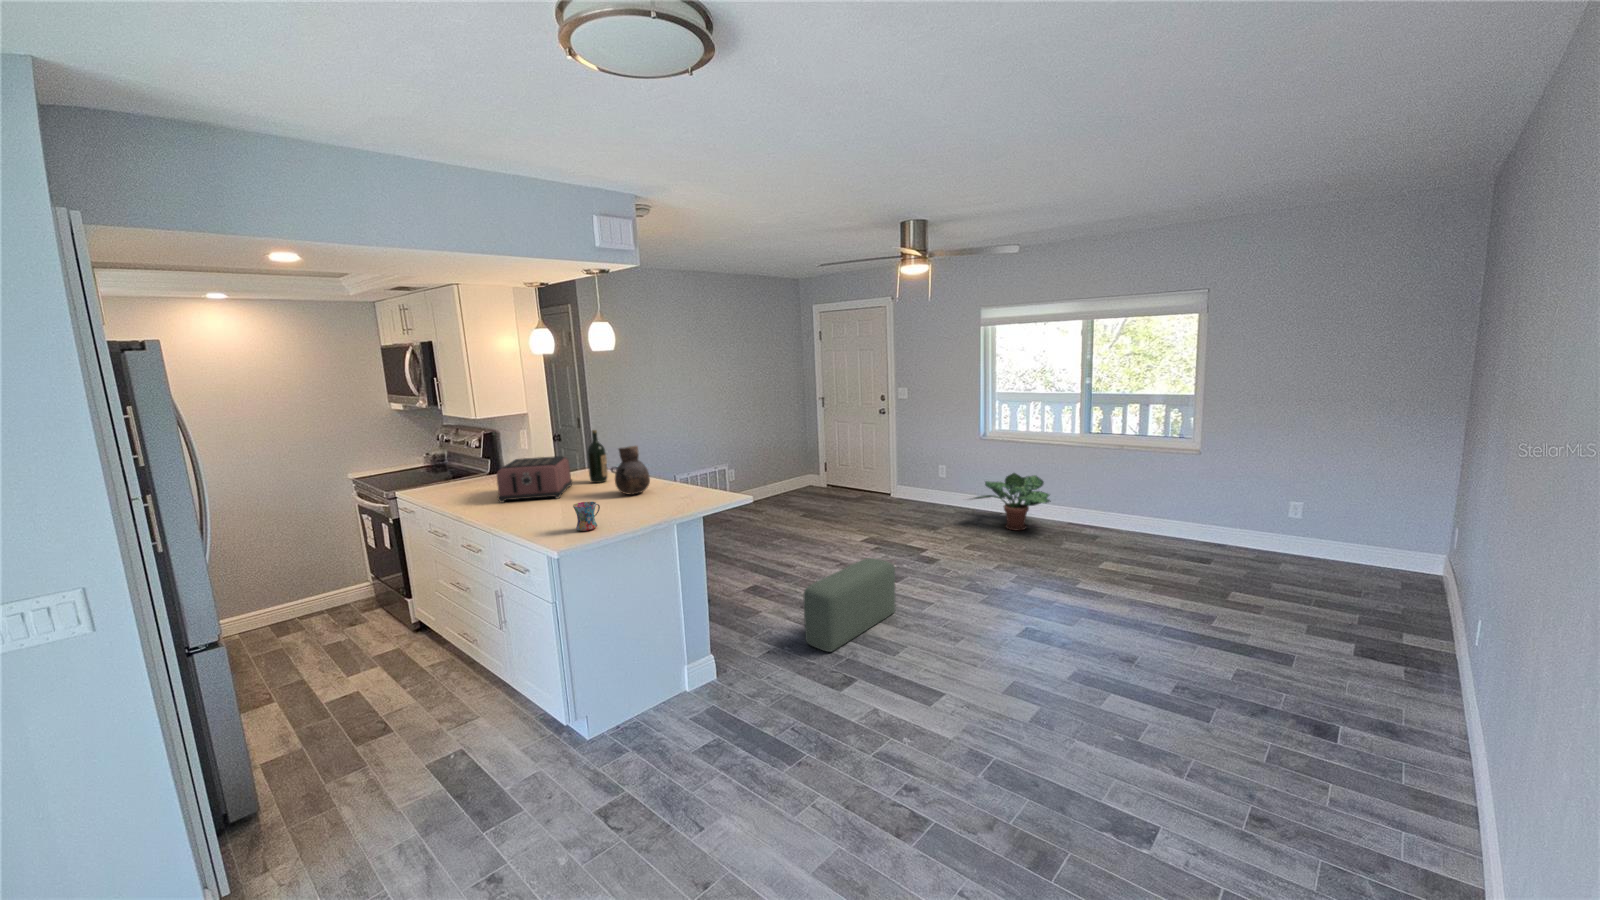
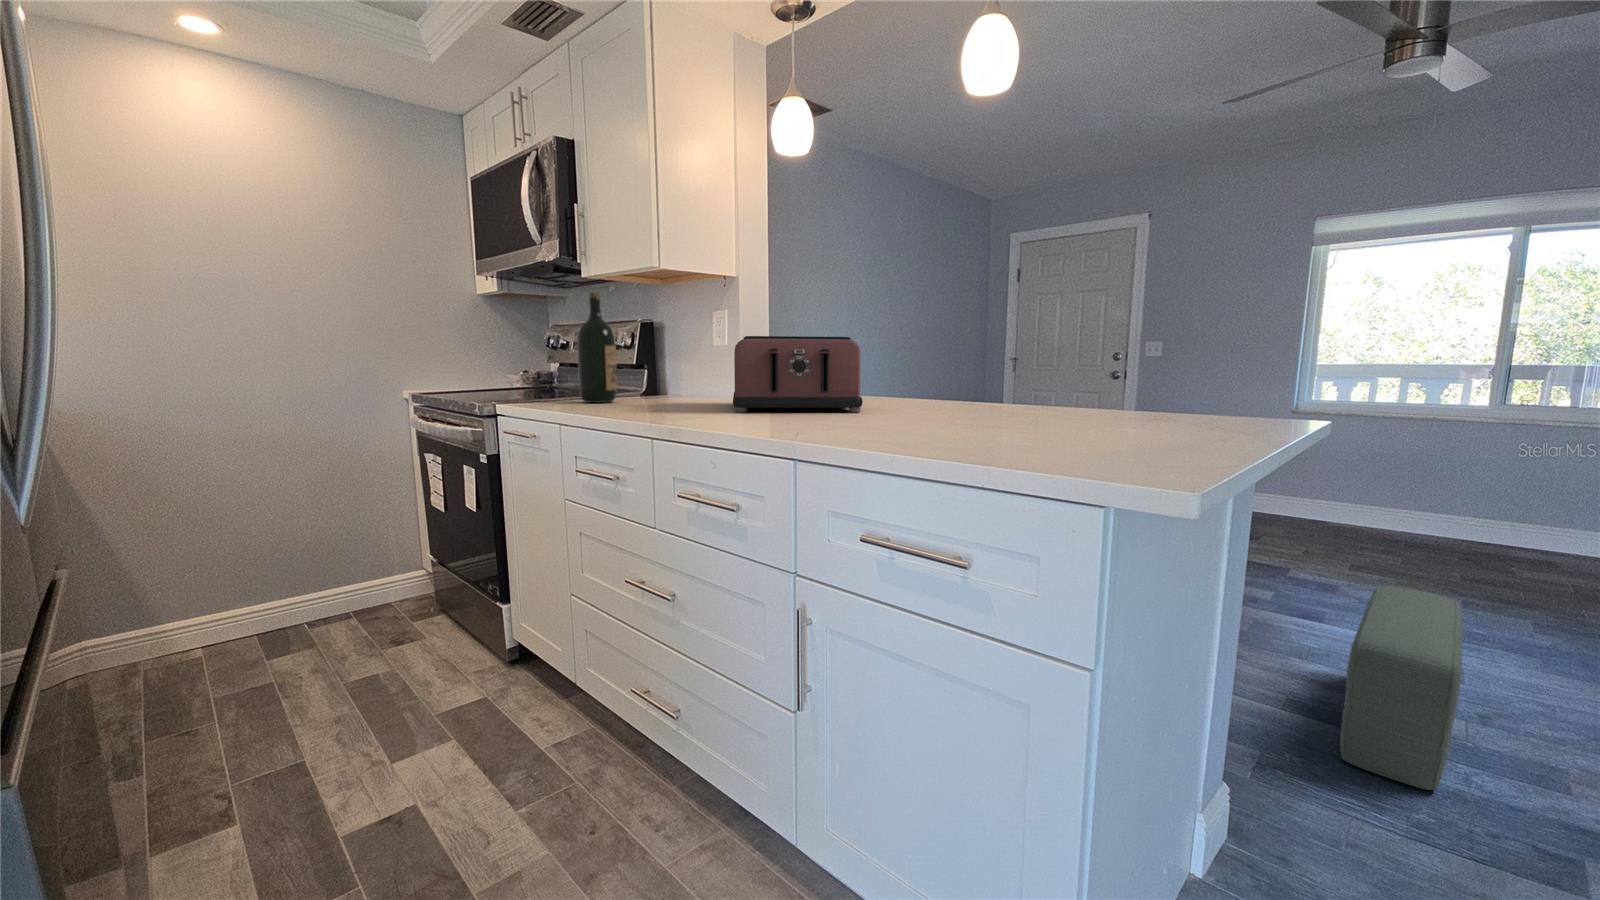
wine bottle: present [587,430,608,483] -> present [577,292,617,403]
vase: present [611,446,650,495] -> none [970,306,1053,413]
potted plant: present [973,473,1051,531] -> none [1338,460,1537,556]
mug: present [573,501,600,531] -> none [1082,373,1157,450]

